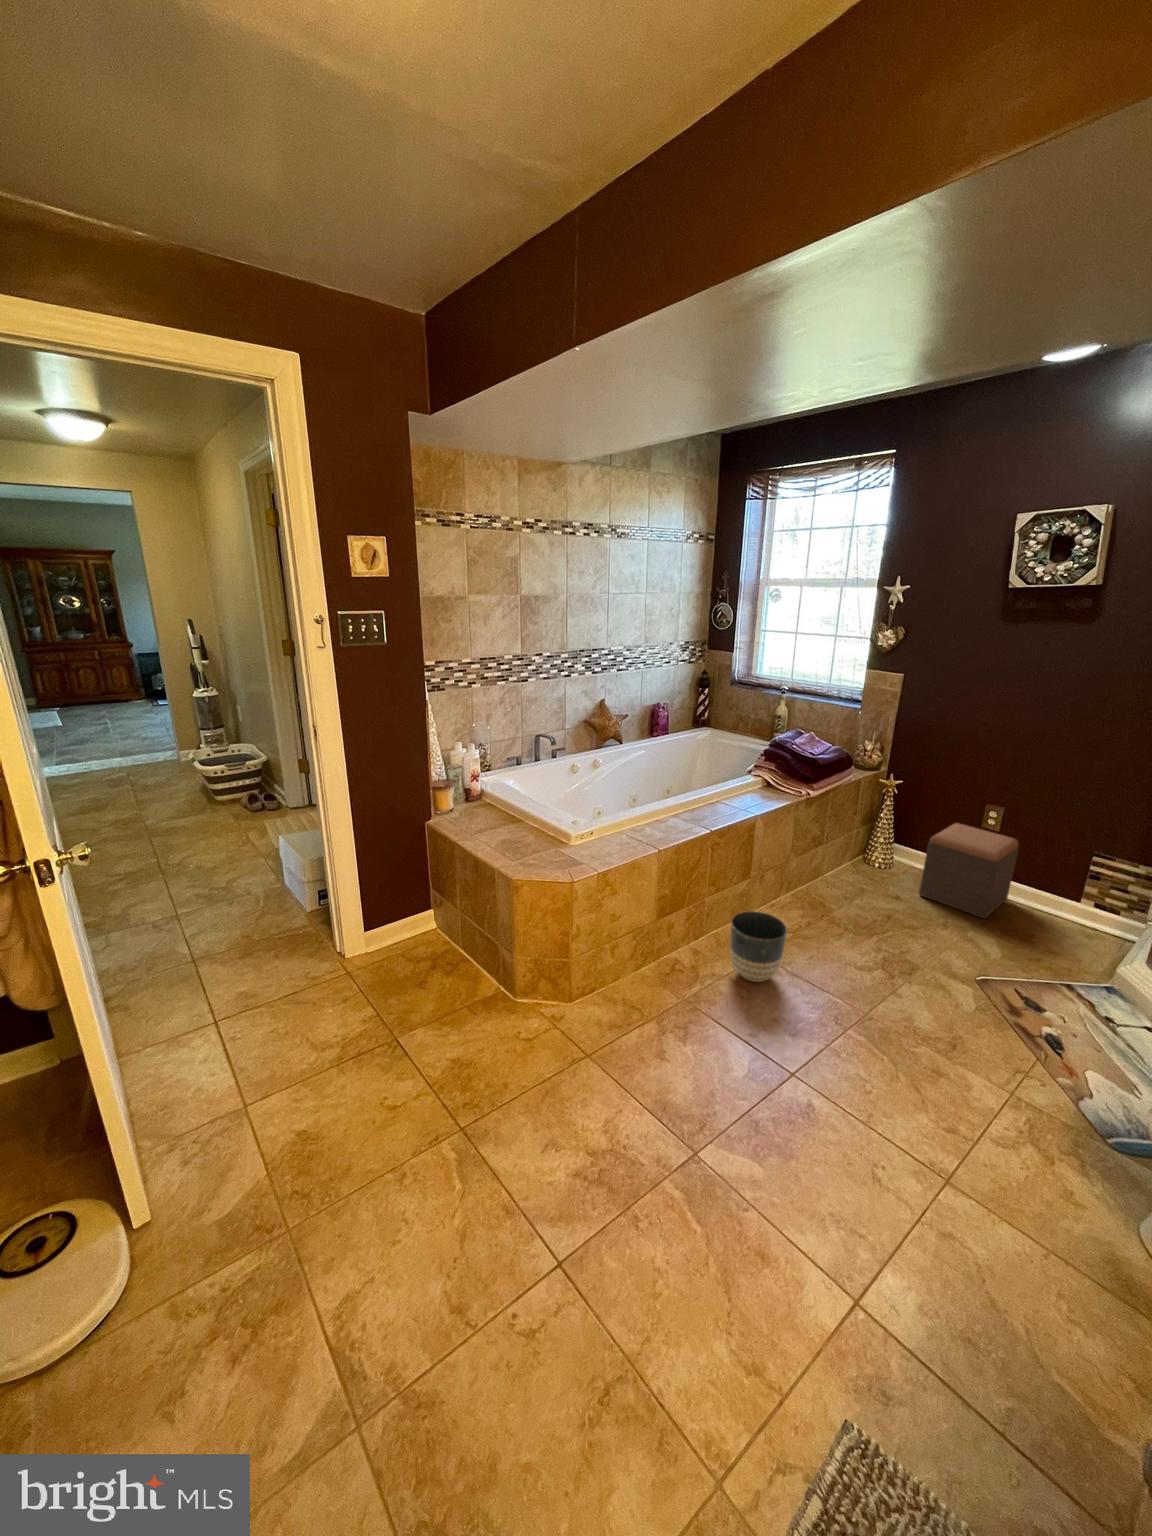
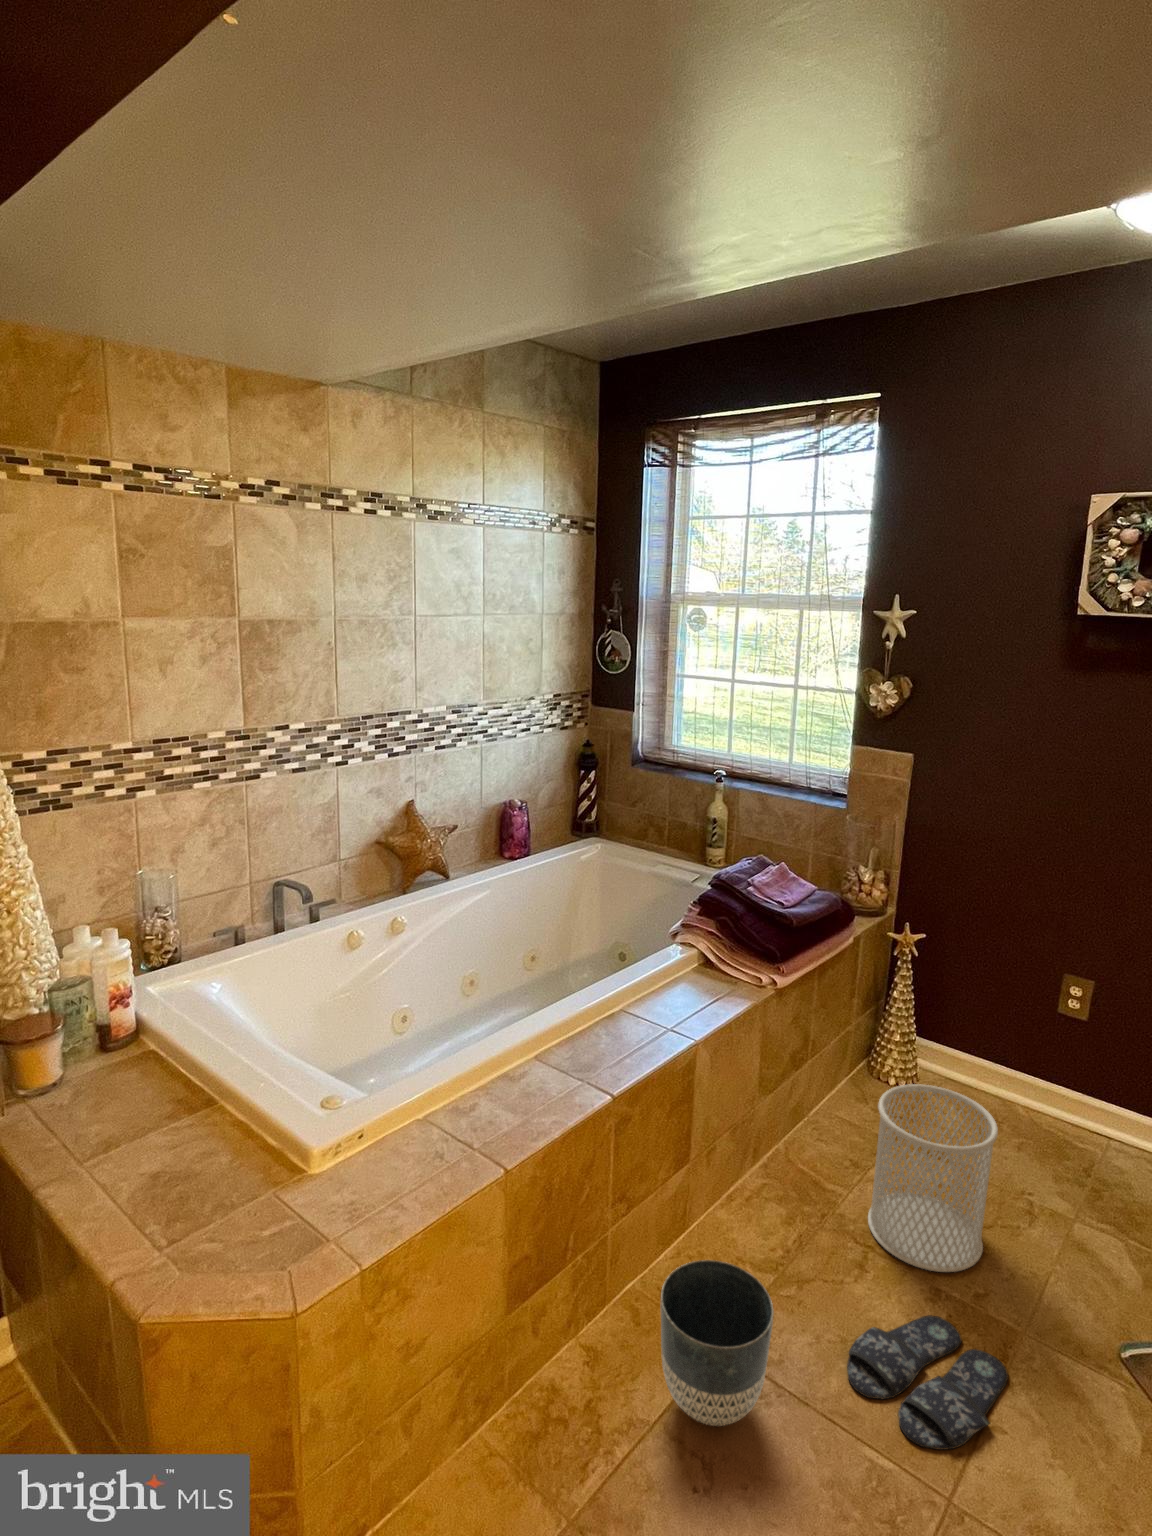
footstool: present [919,823,1019,918] -> none [973,1008,1125,1189]
wastebasket: none [848,851,925,944] -> present [868,1084,998,1272]
slippers: none [826,958,913,1003] -> present [847,1315,1008,1450]

